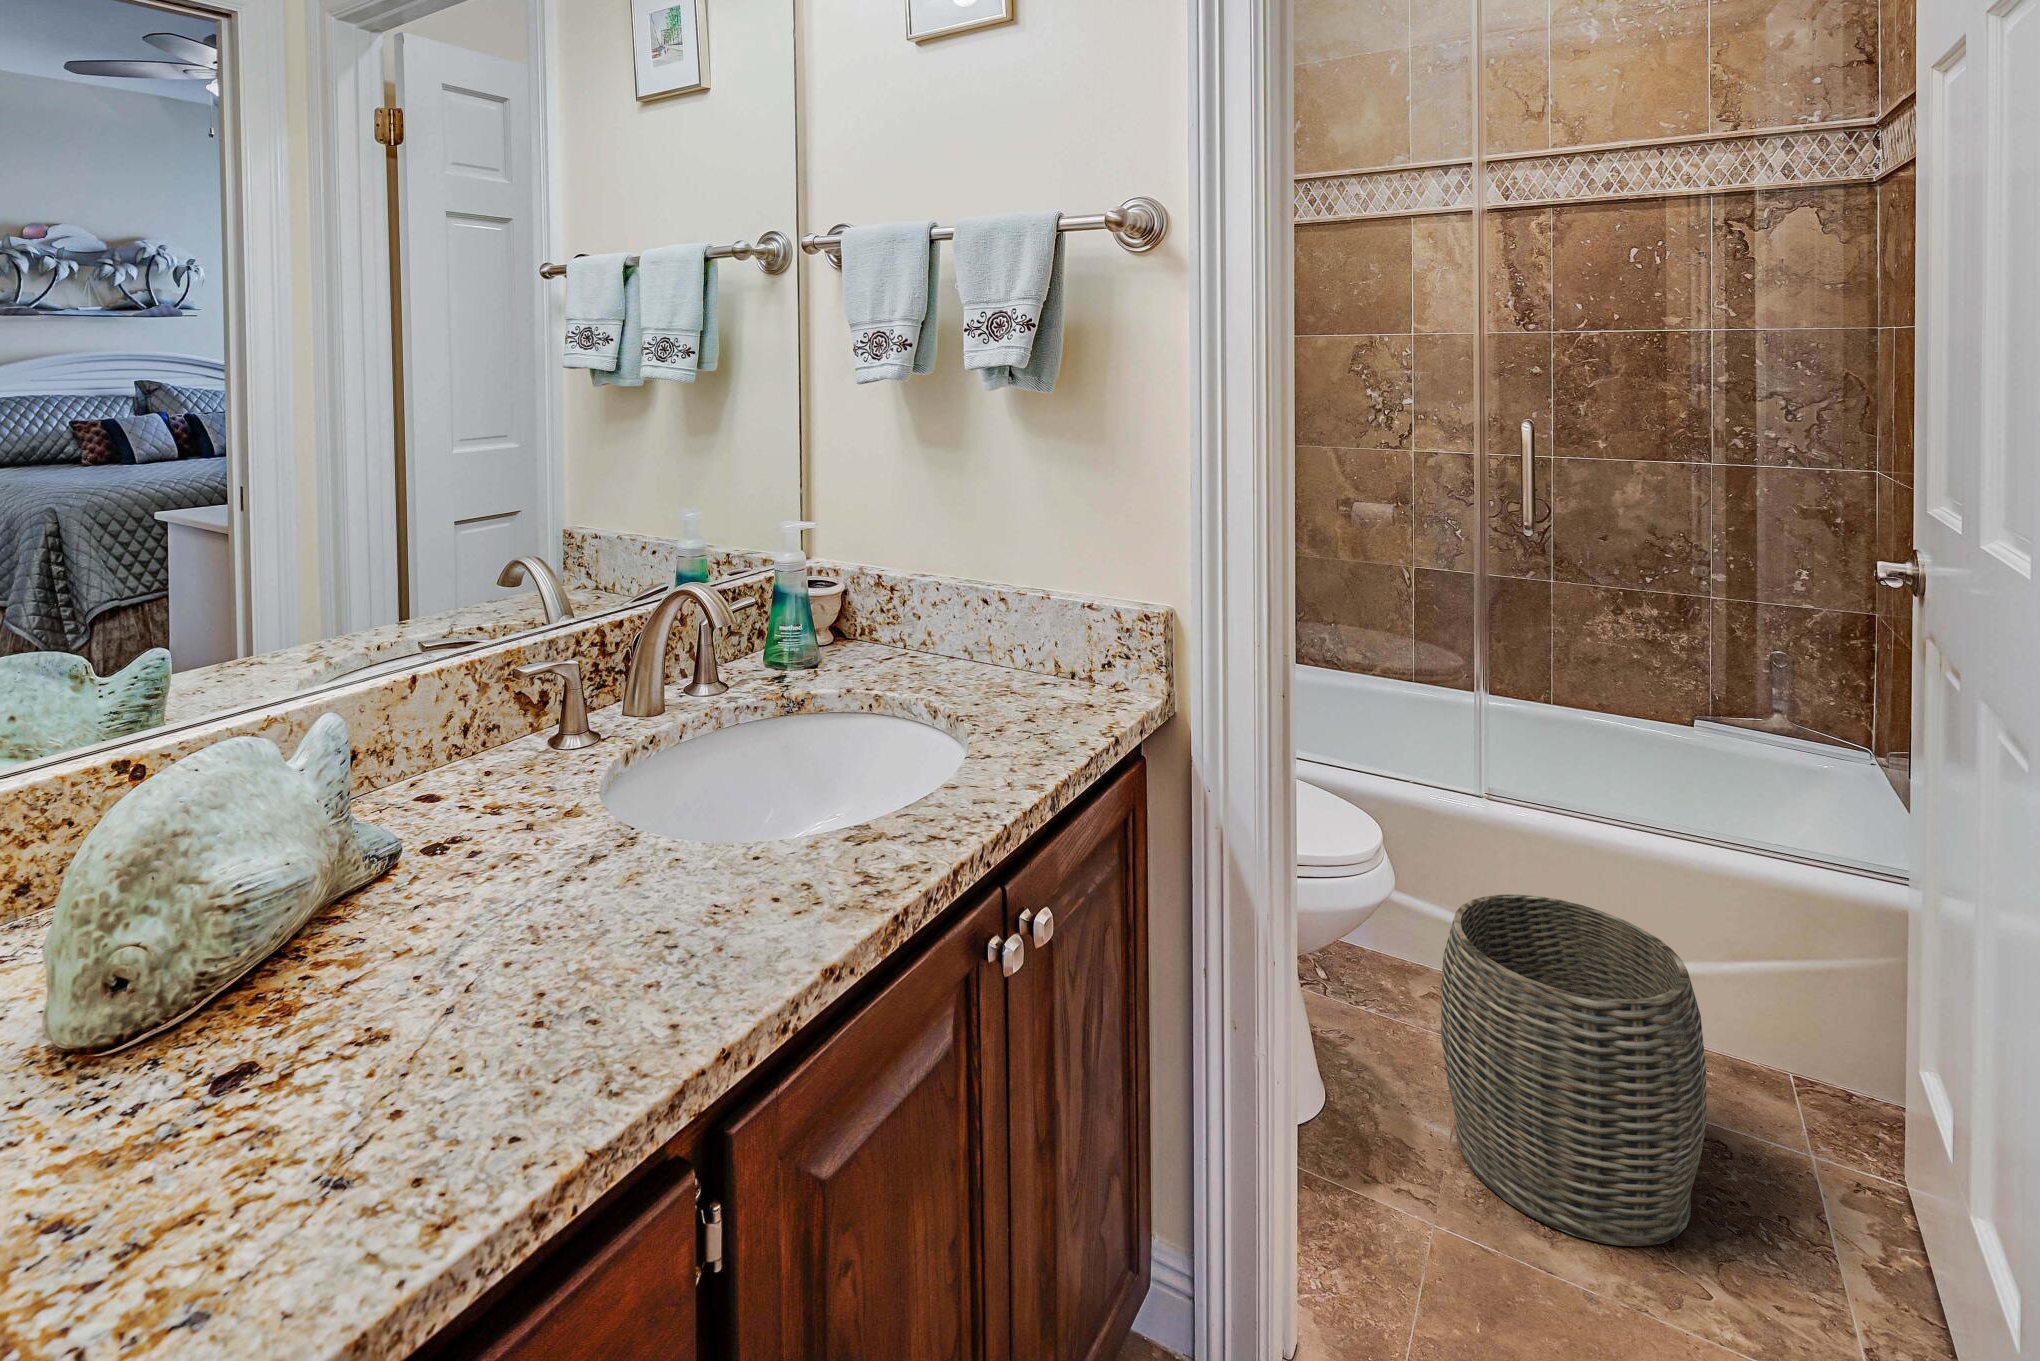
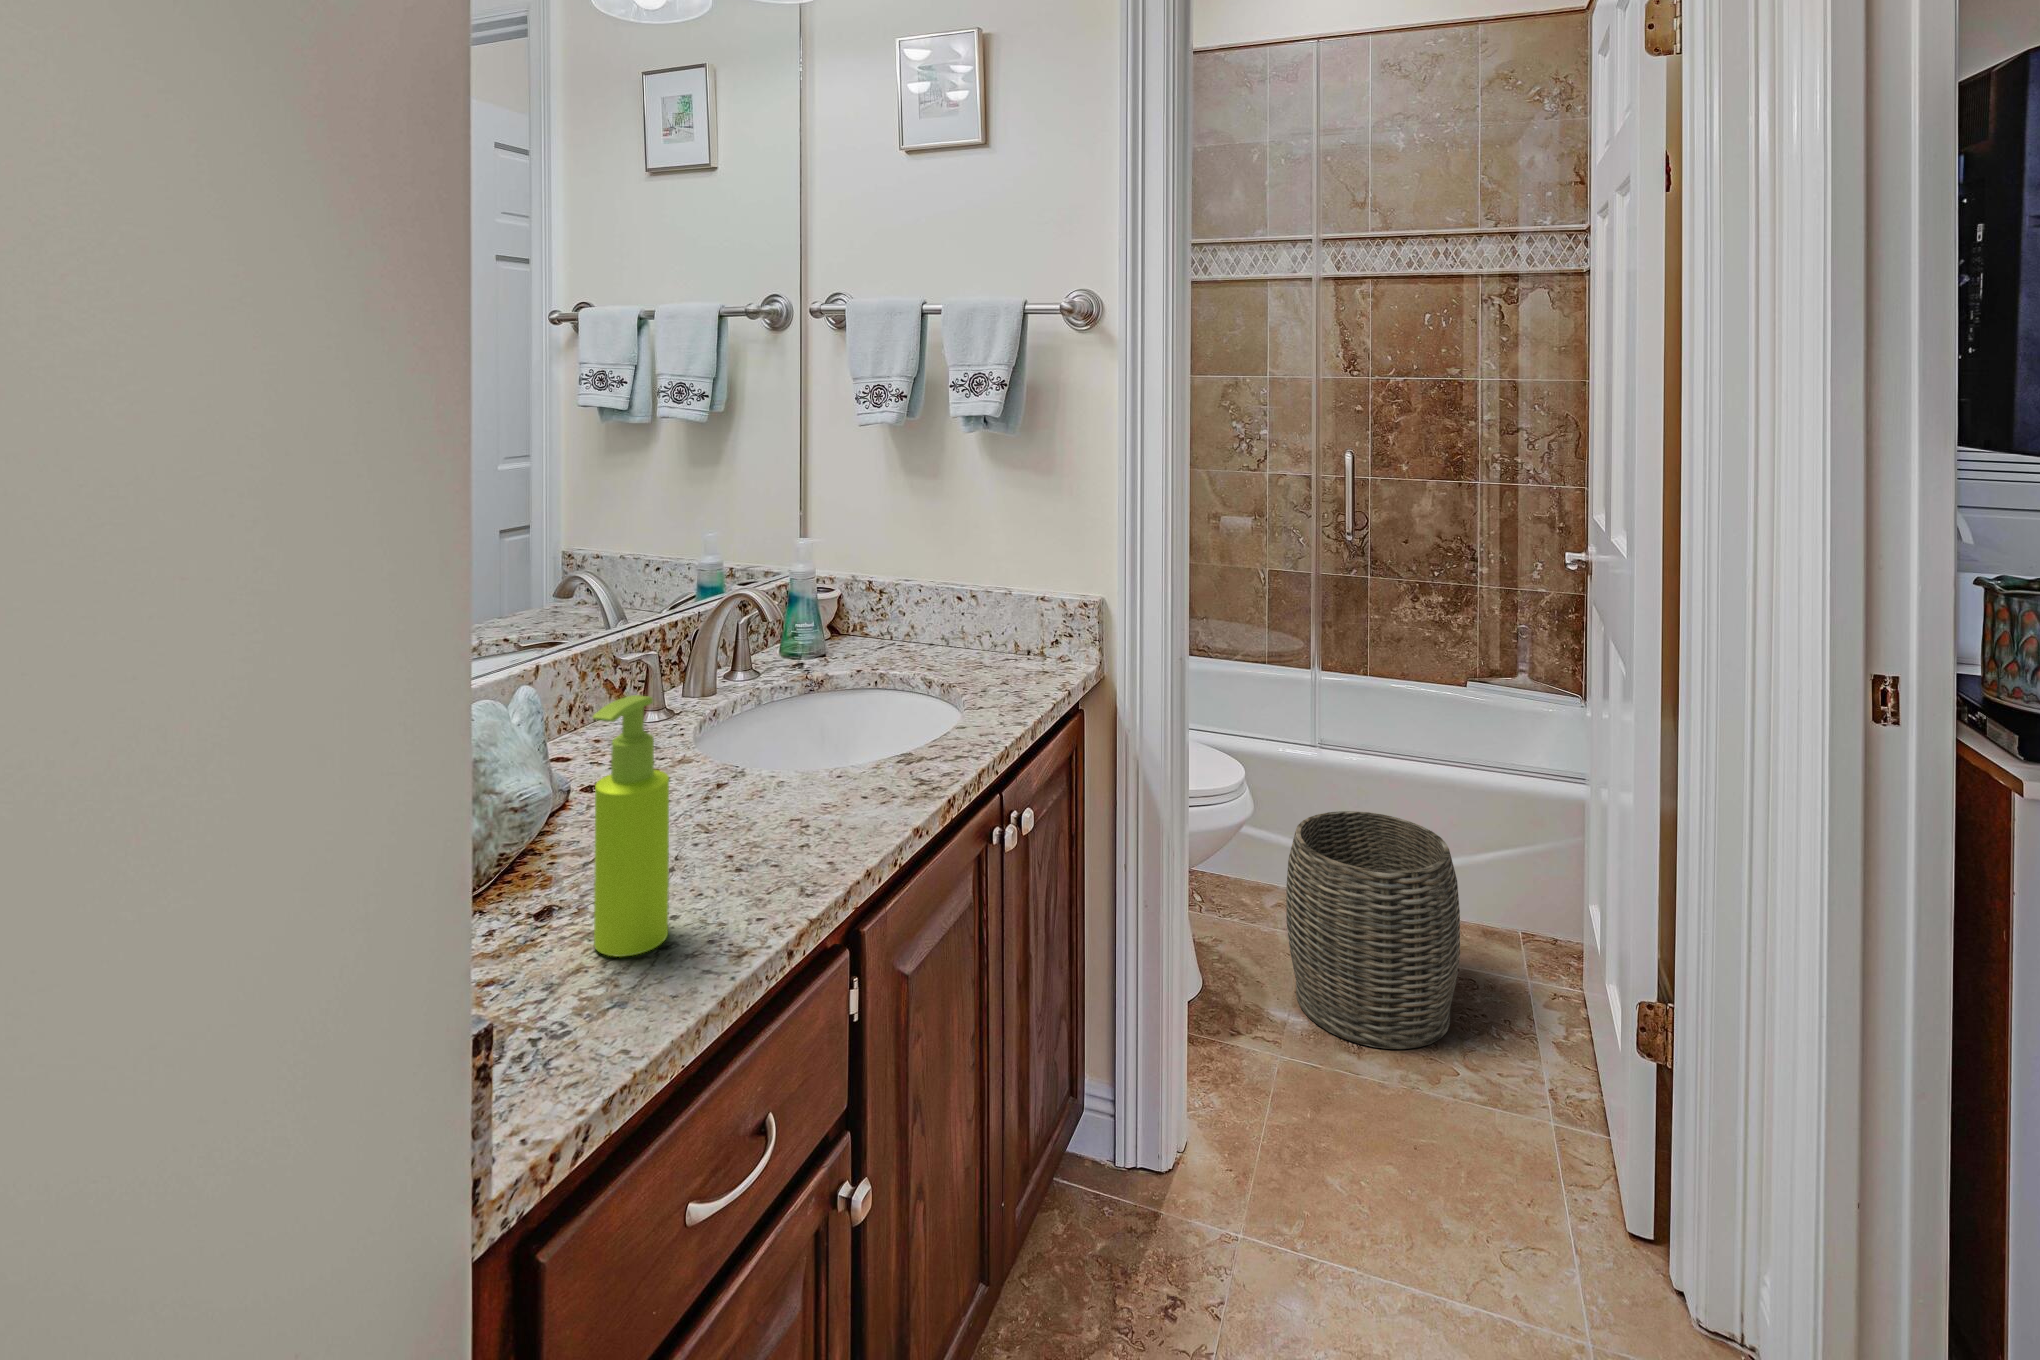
soap dispenser: none [221,771,374,1198] -> present [593,695,669,957]

